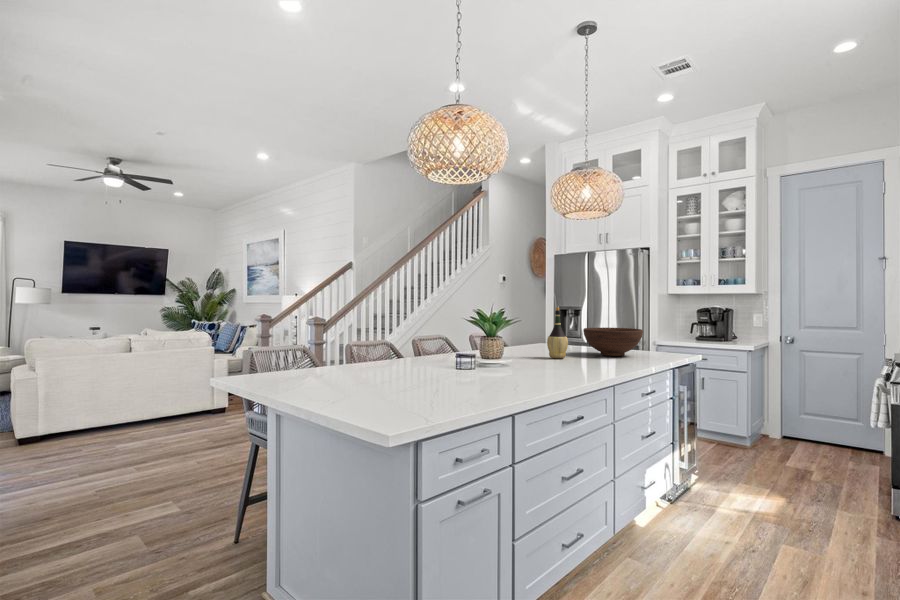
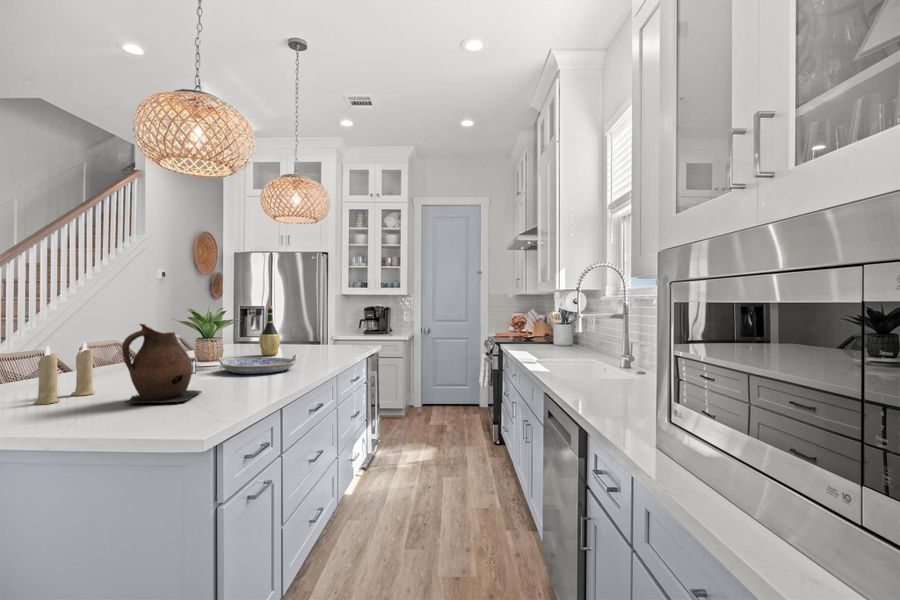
ceramic pitcher: none [383,323,448,397] -> present [122,324,201,403]
fruit bowl: present [583,328,643,356] -> none [289,324,343,350]
candle: none [337,336,382,385] -> present [34,342,95,404]
serving tray: none [488,357,564,377] -> present [218,355,298,374]

